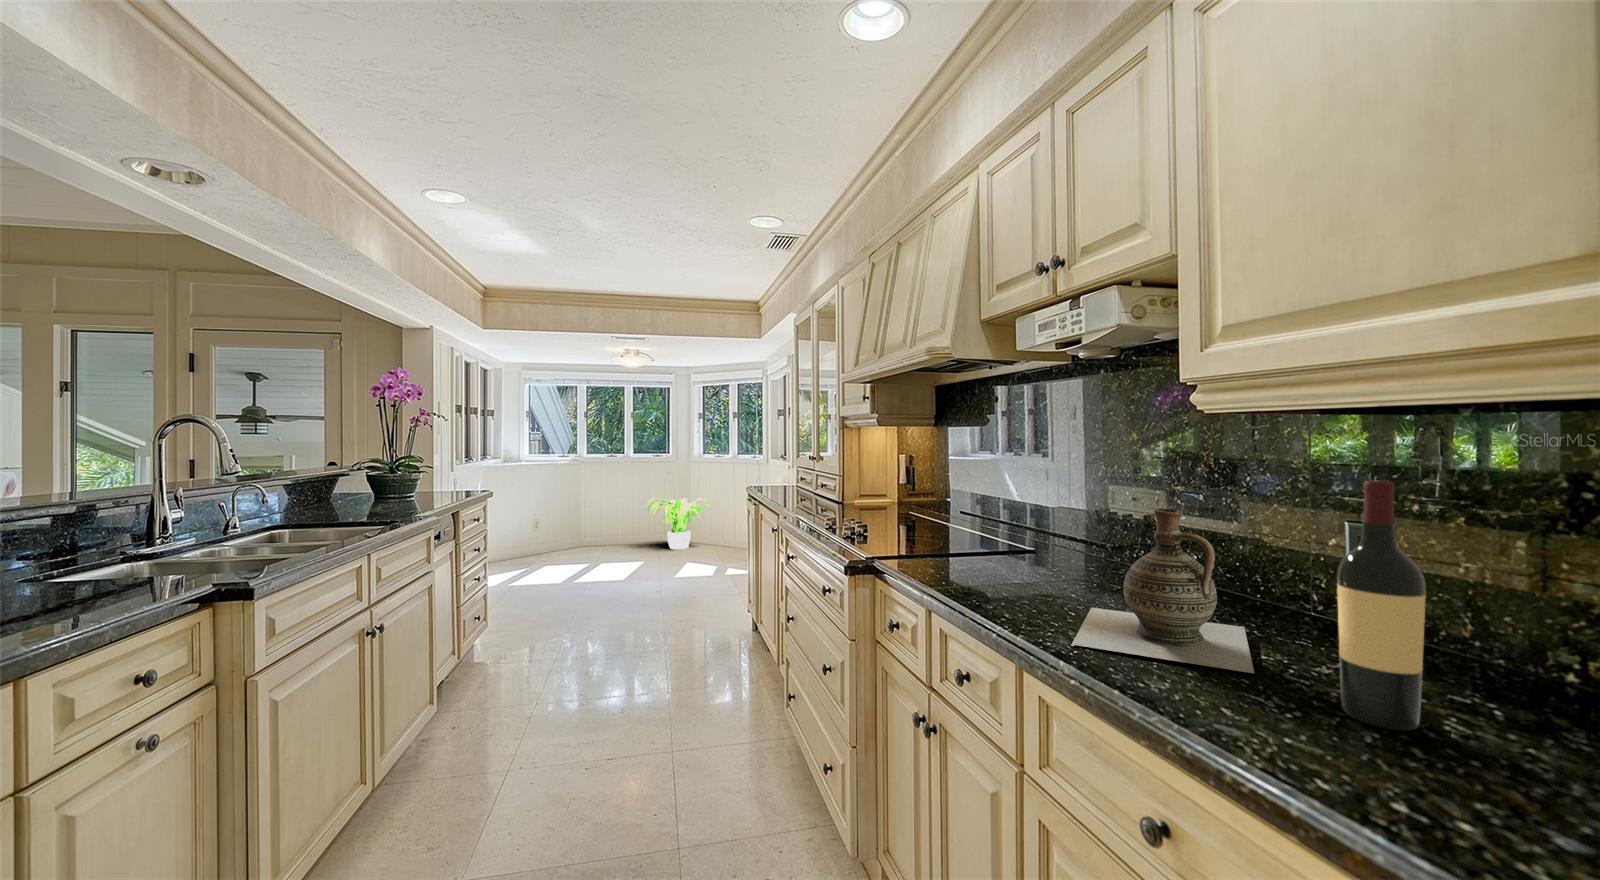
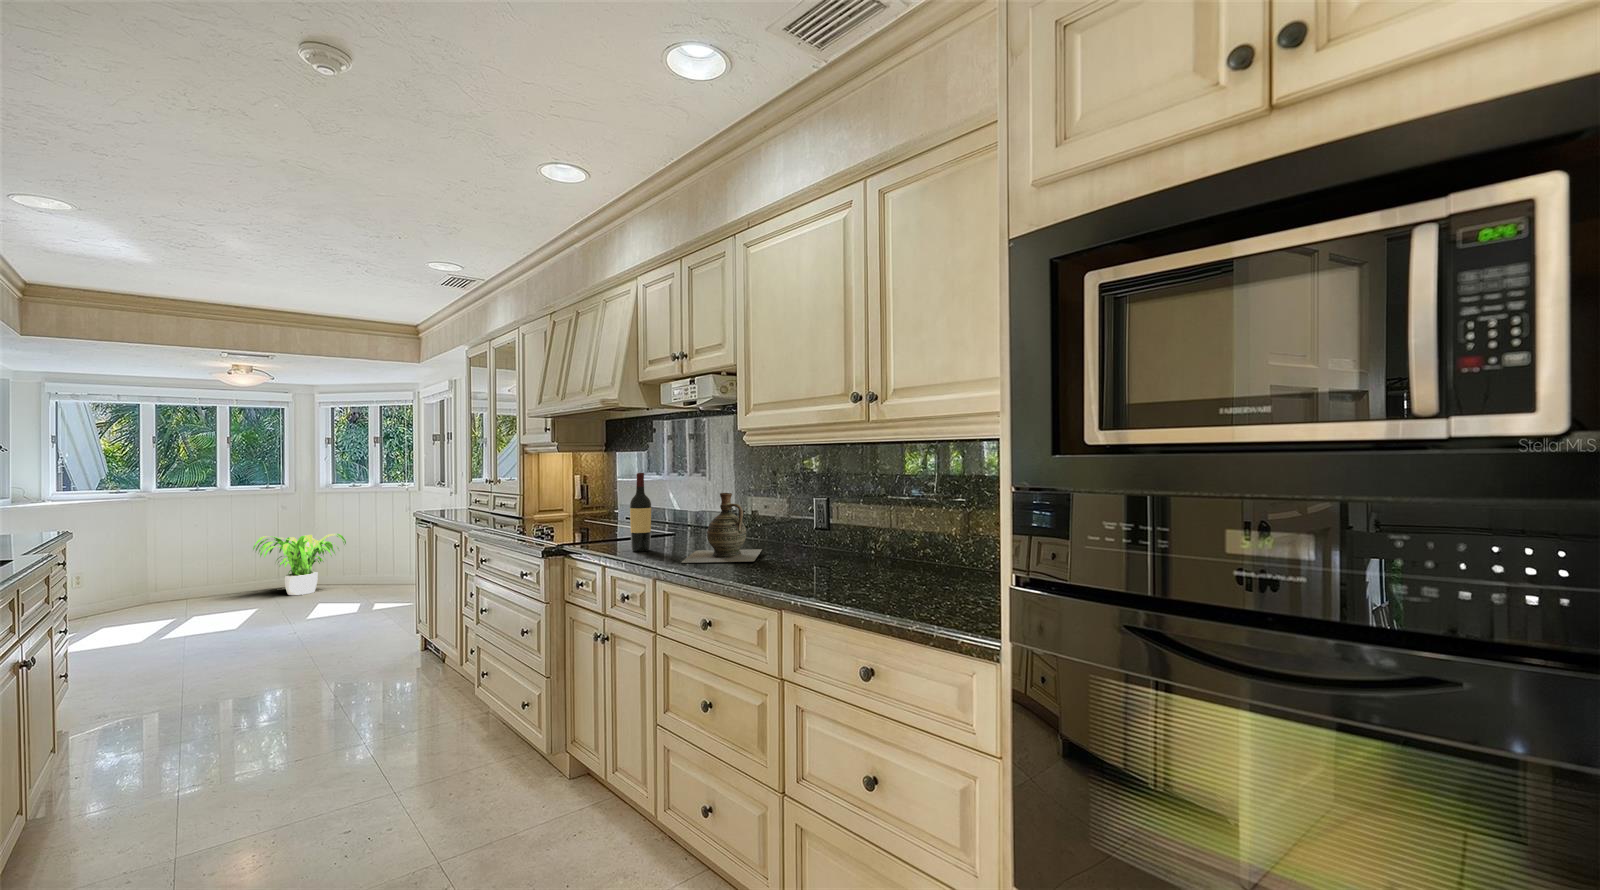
wine bottle: present [1337,480,1426,730] -> present [630,473,651,551]

